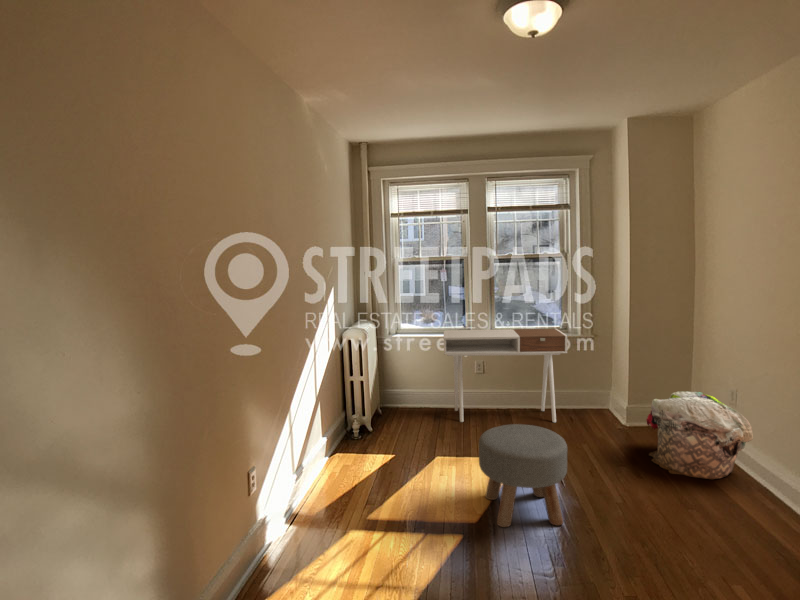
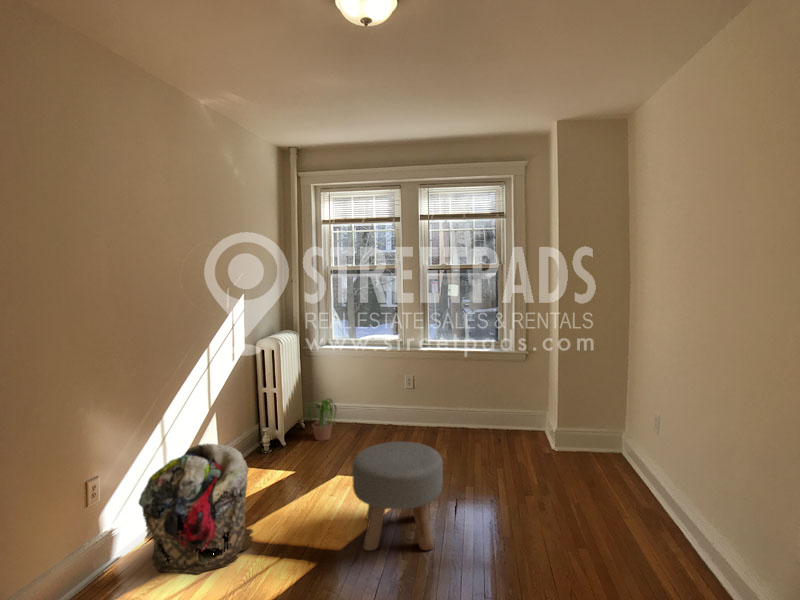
desk: present [444,329,567,422] -> none [364,342,491,441]
potted plant: none [379,385,418,426] -> present [305,399,337,441]
laundry basket: present [646,392,753,480] -> present [139,444,253,574]

